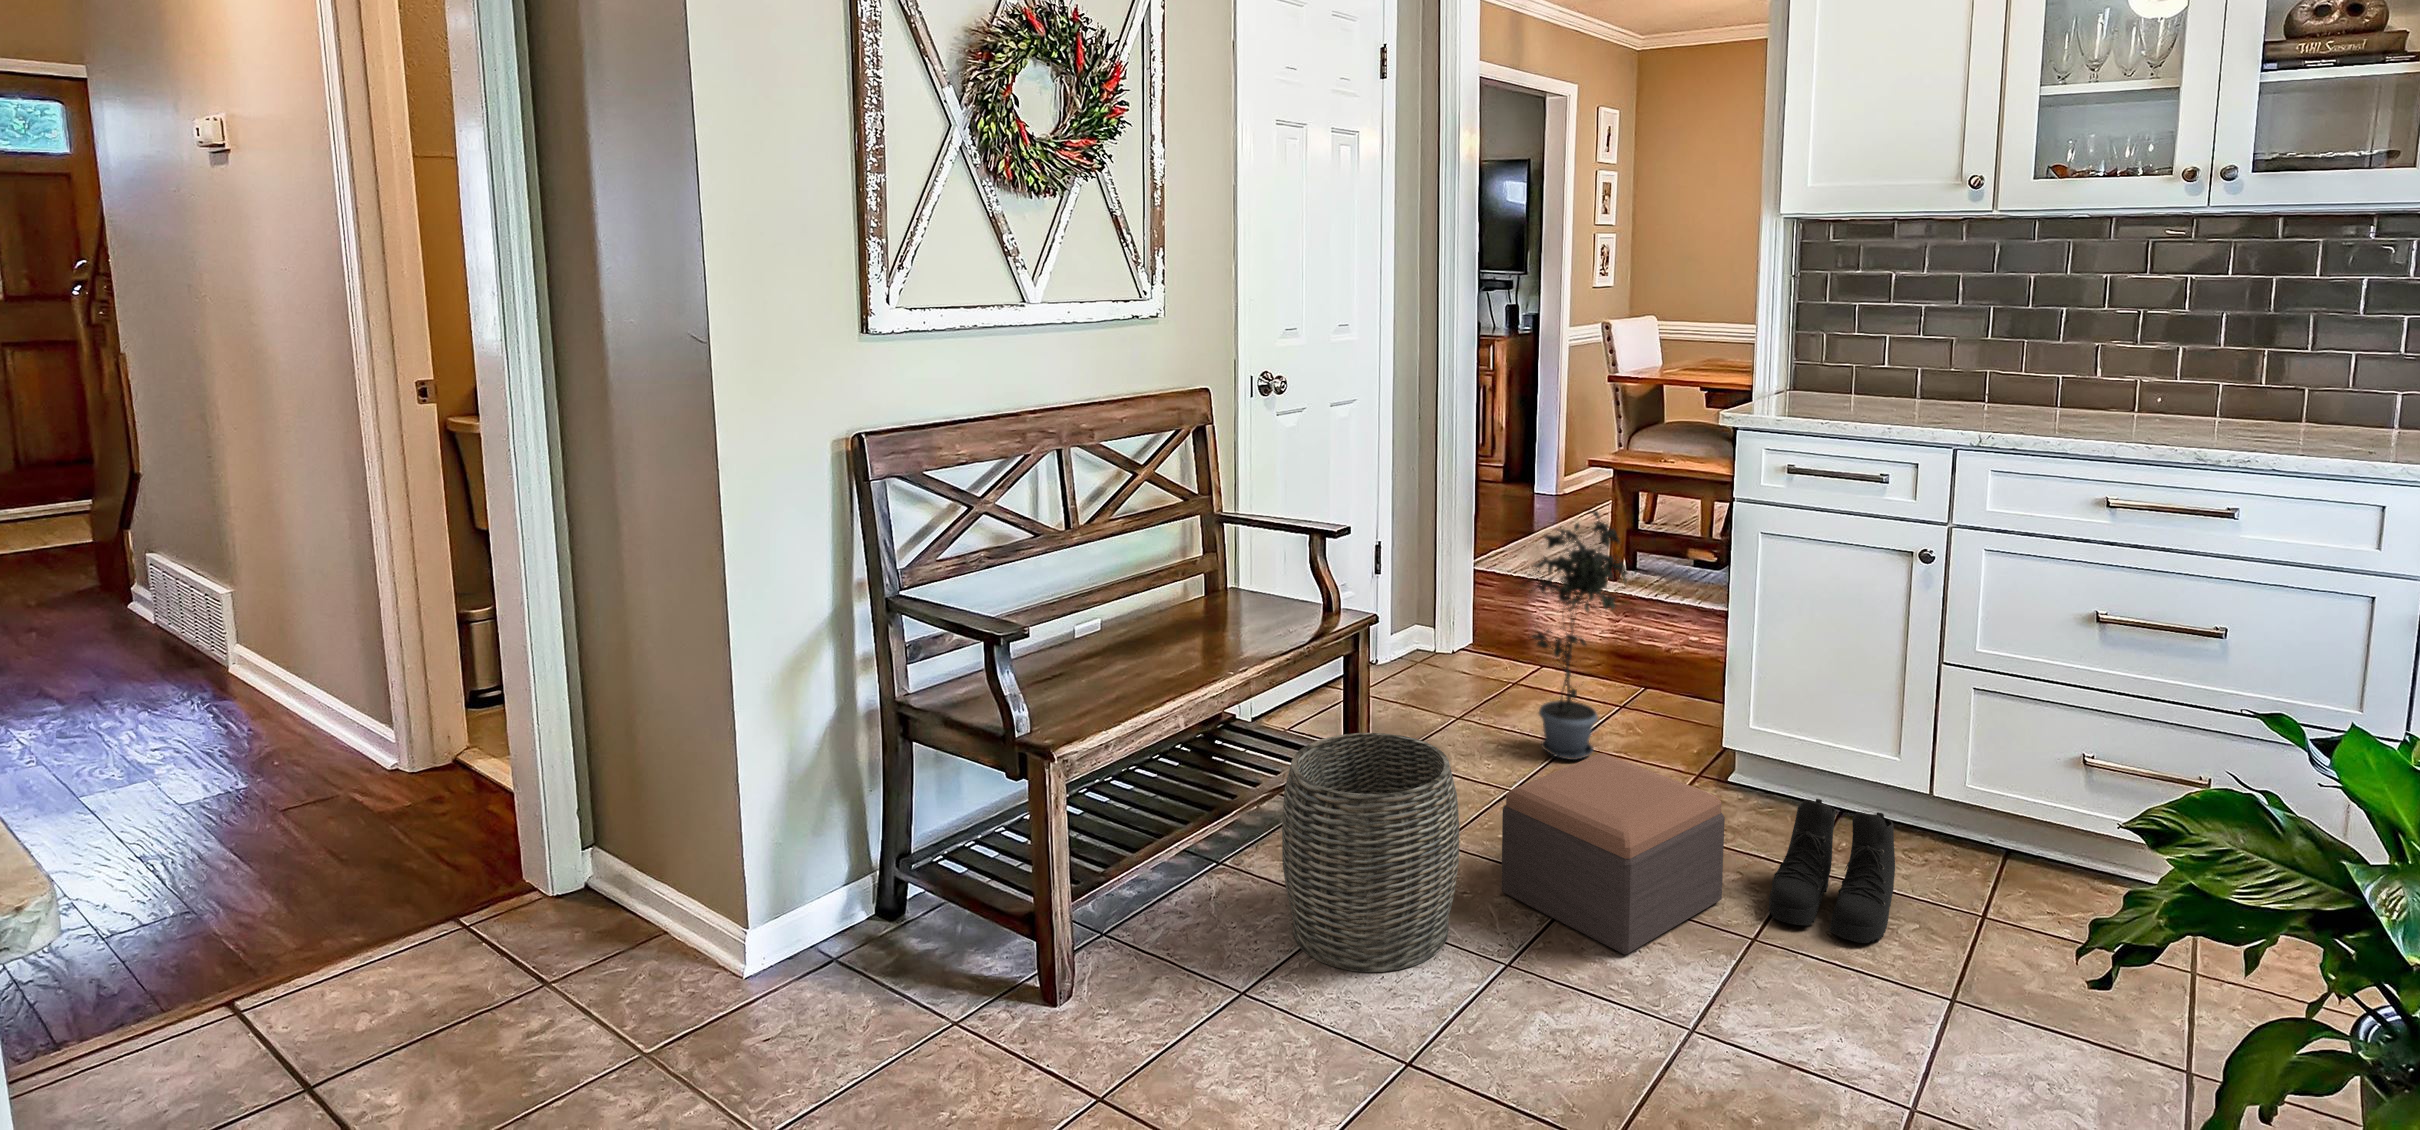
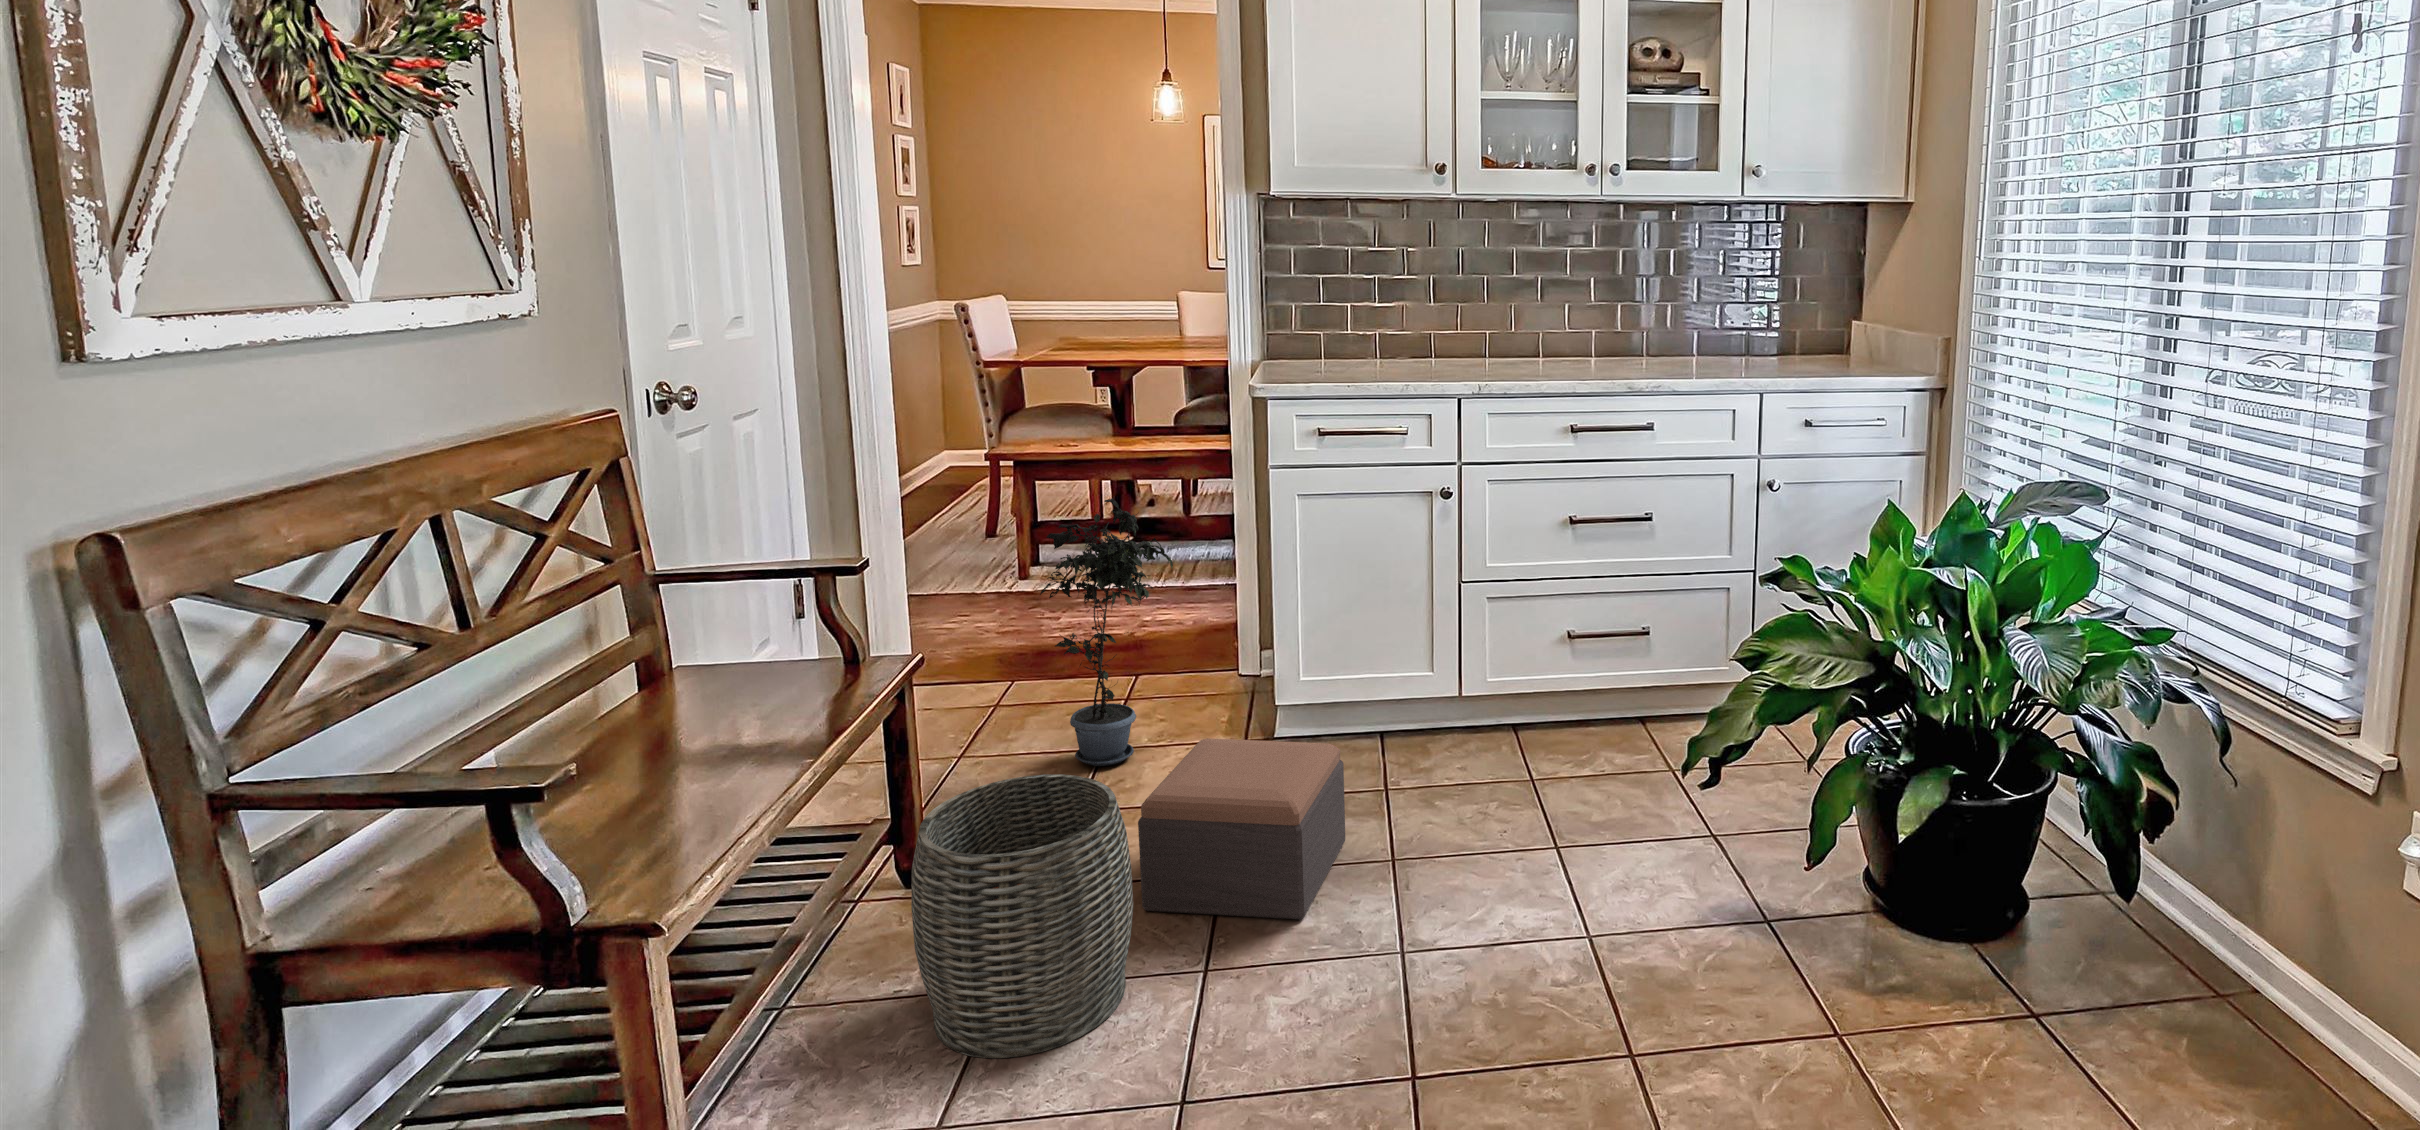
boots: present [1769,799,1895,943] -> none [1382,720,1482,840]

